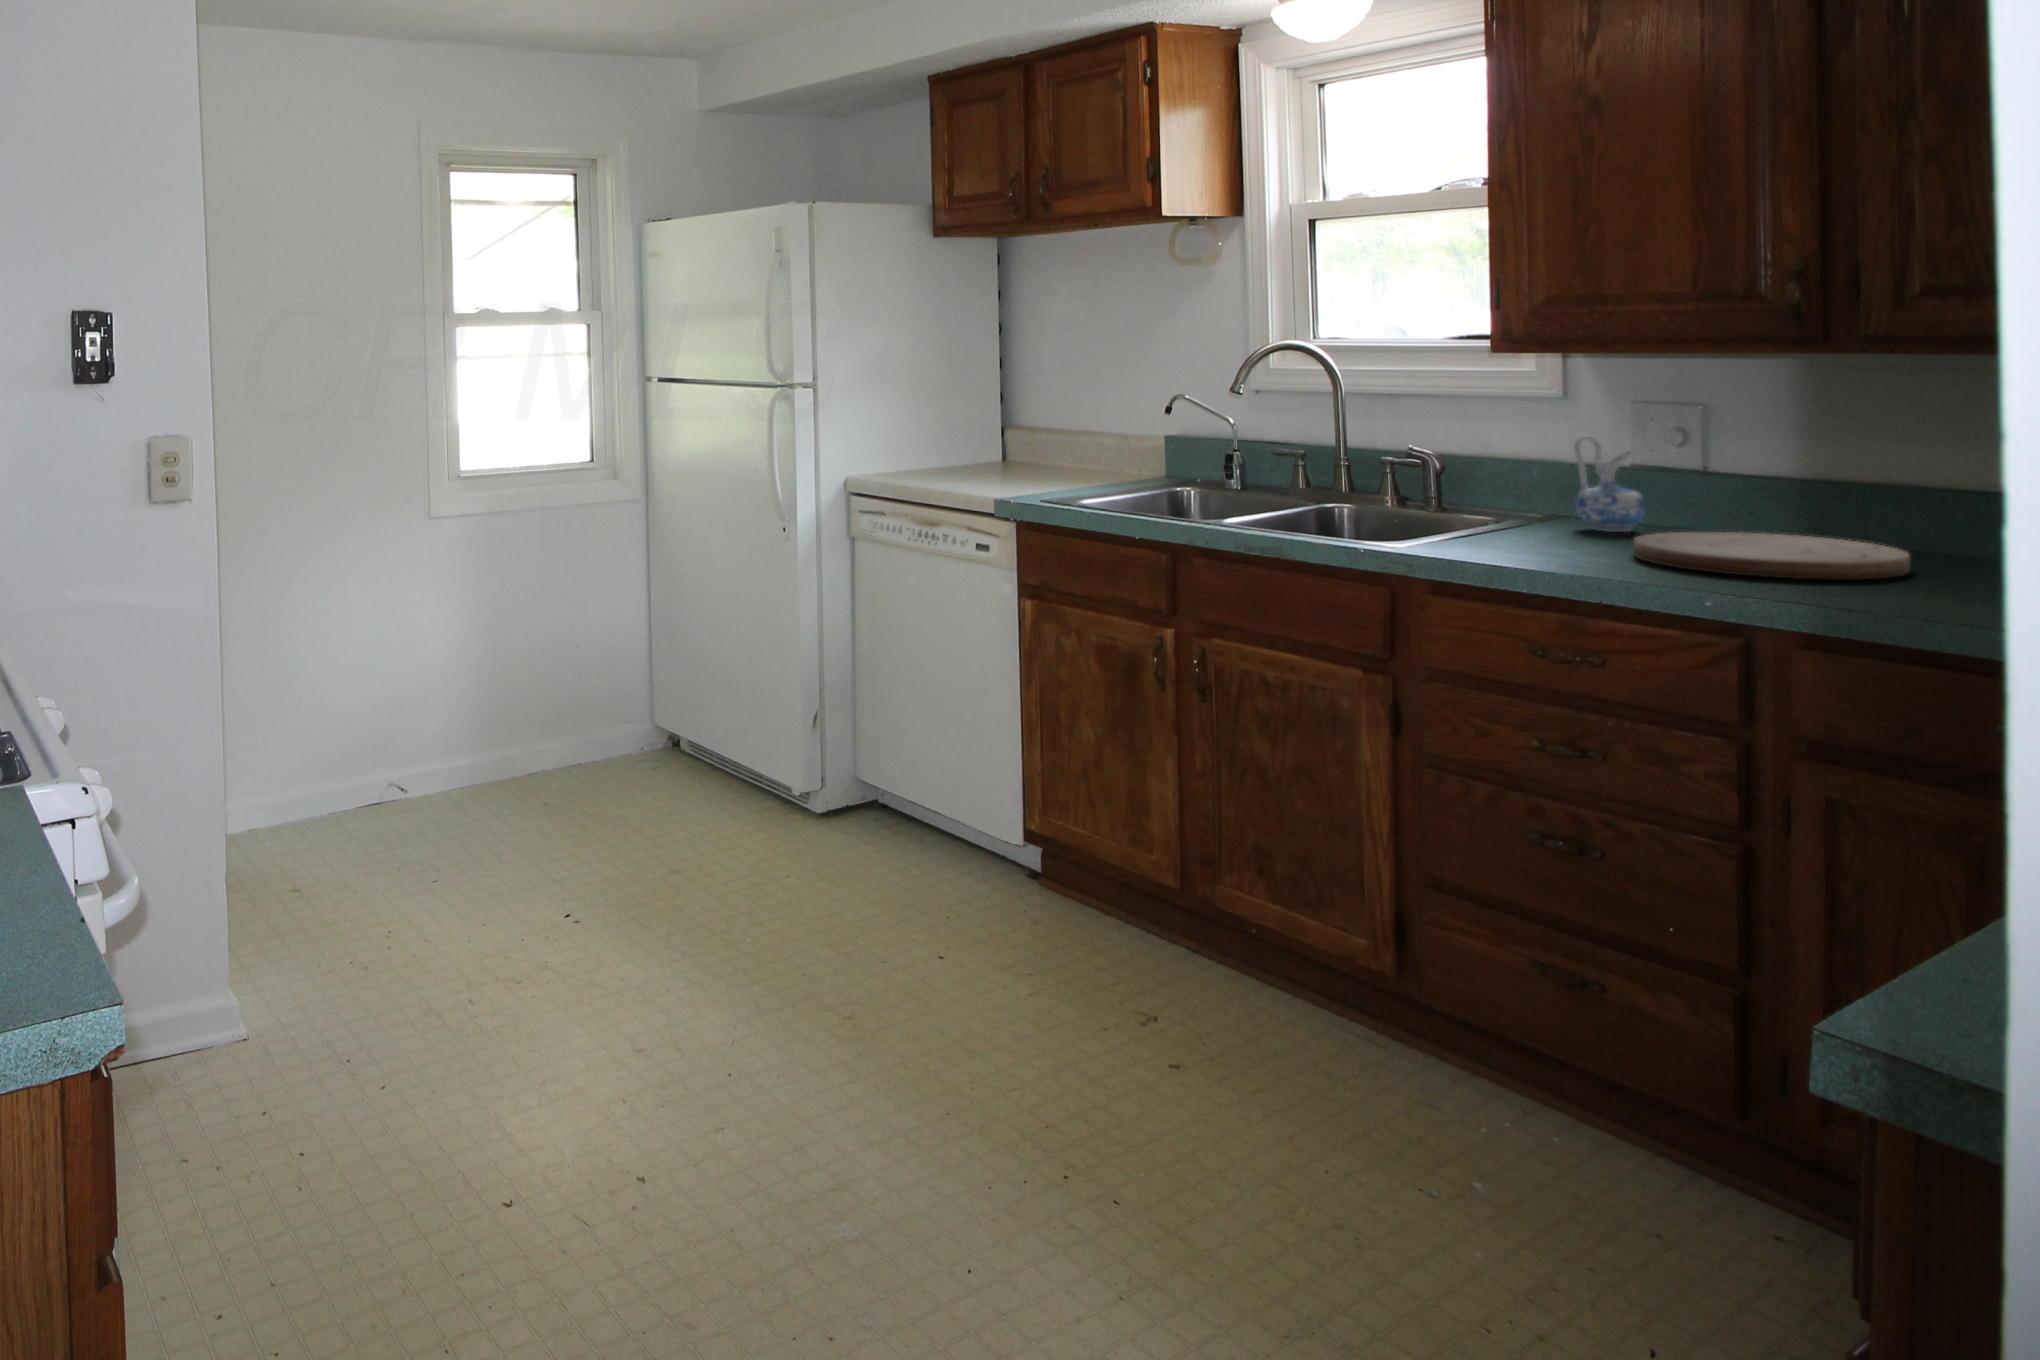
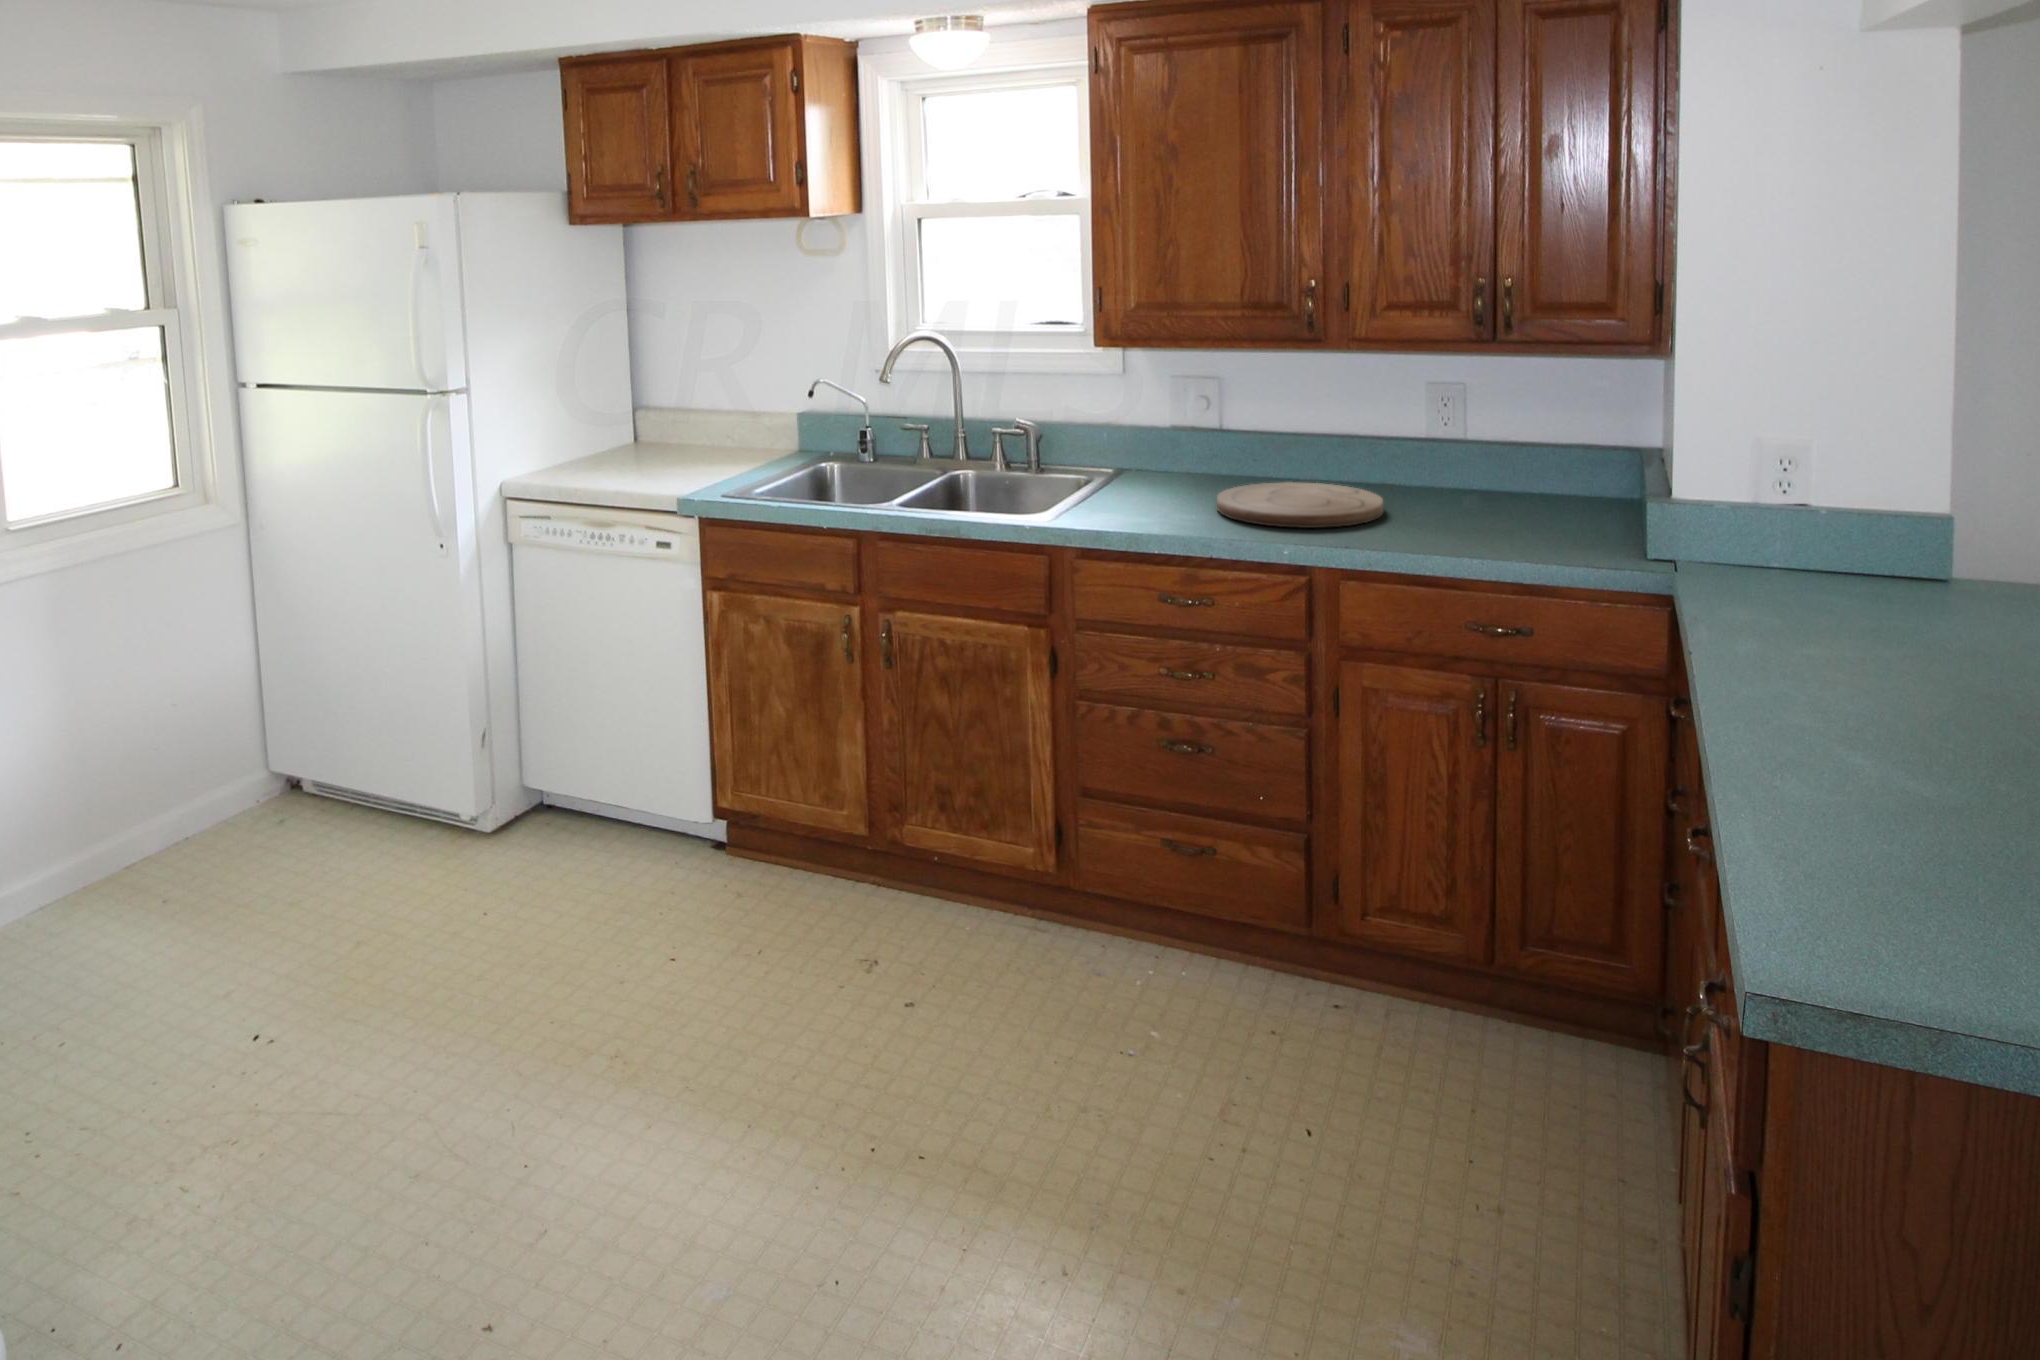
ceramic pitcher: present [1574,436,1645,532] -> none [1149,411,1195,486]

